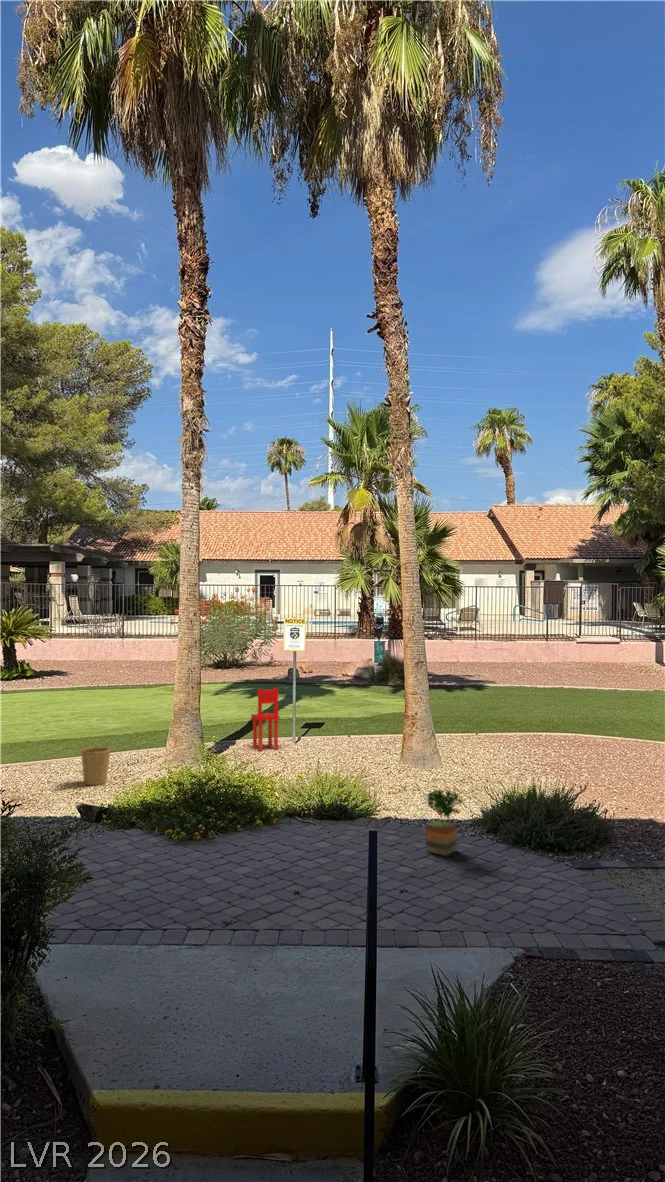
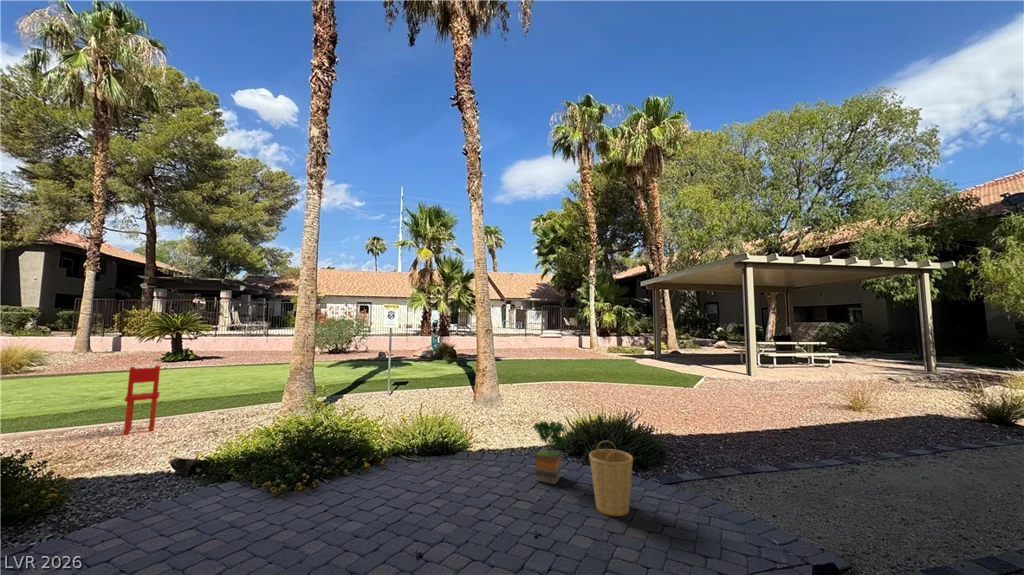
chair: present [251,688,280,751] -> present [124,366,160,434]
basket: present [81,746,110,785] -> present [589,441,633,516]

